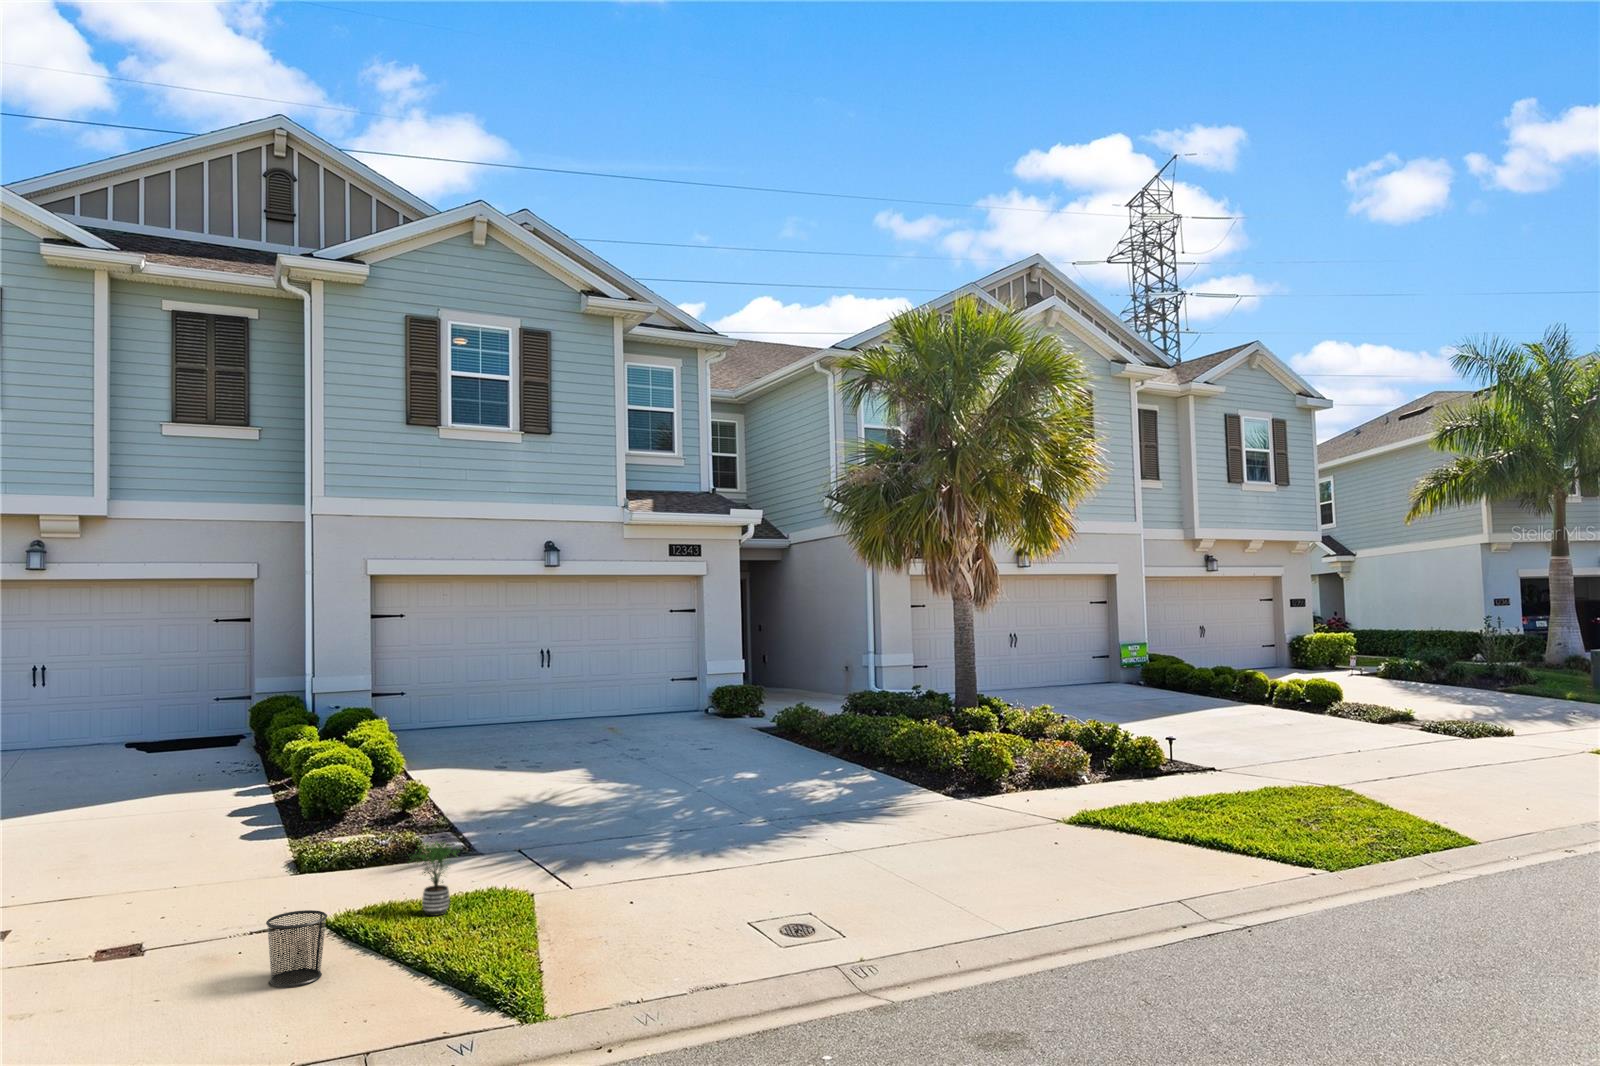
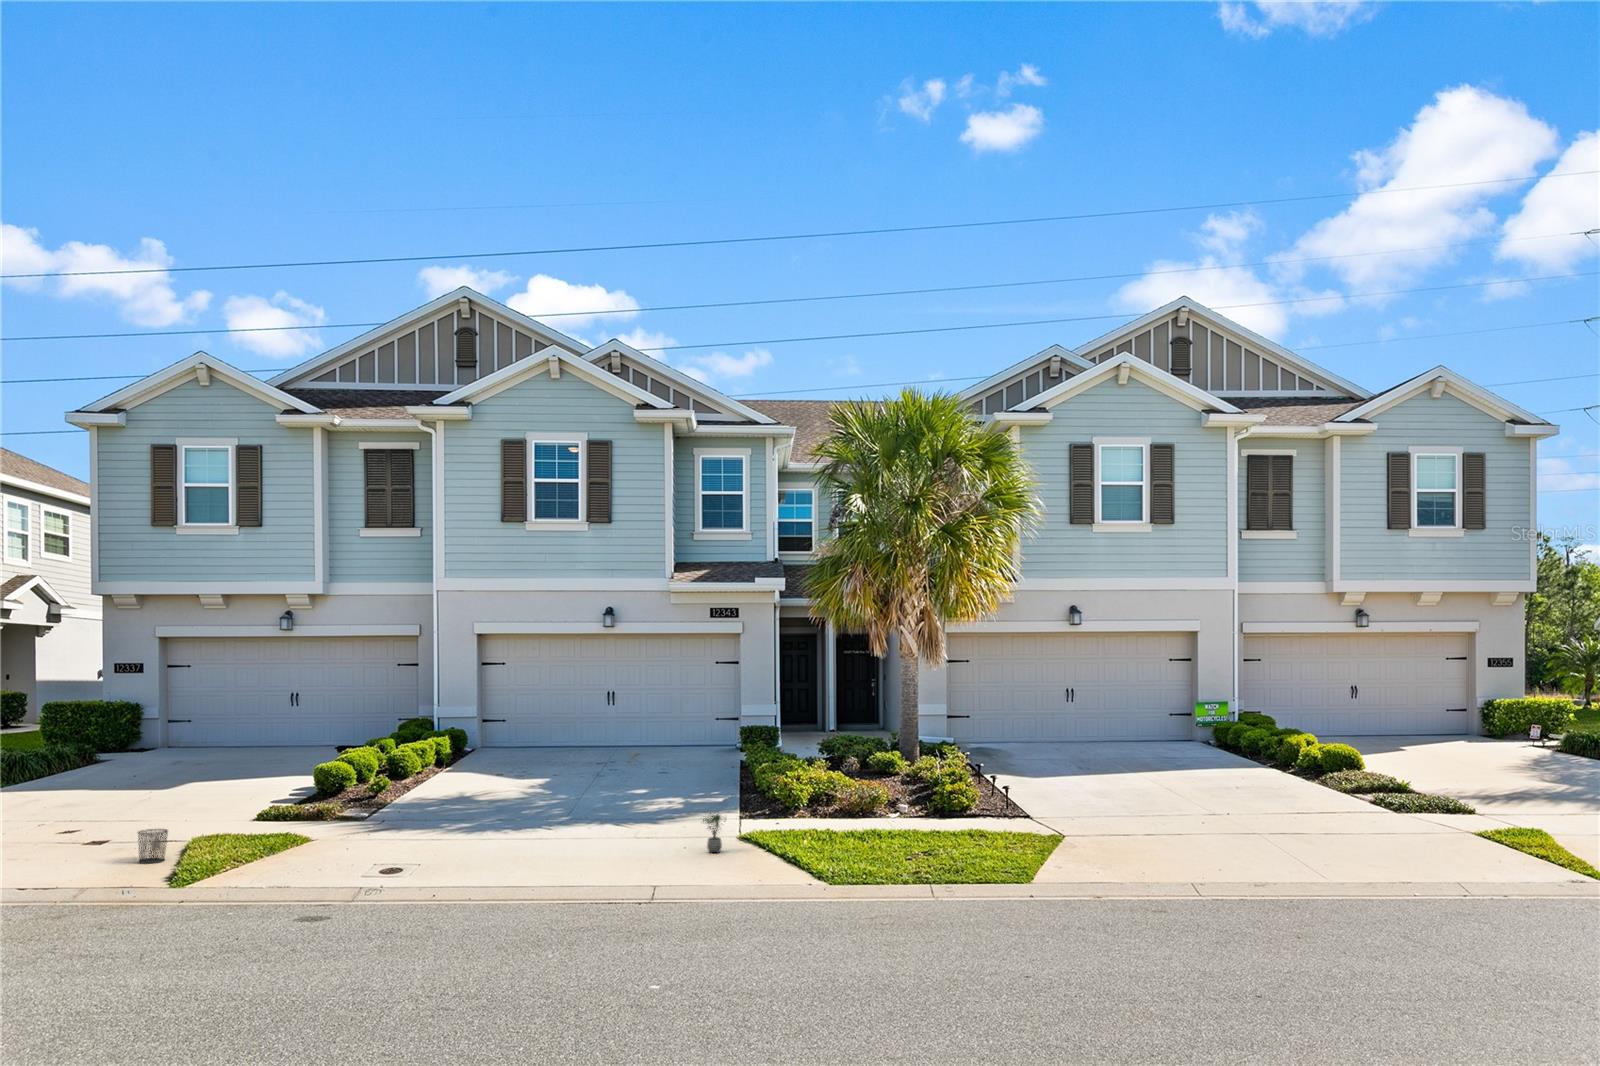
potted plant: present [412,840,456,916] -> present [703,813,726,853]

